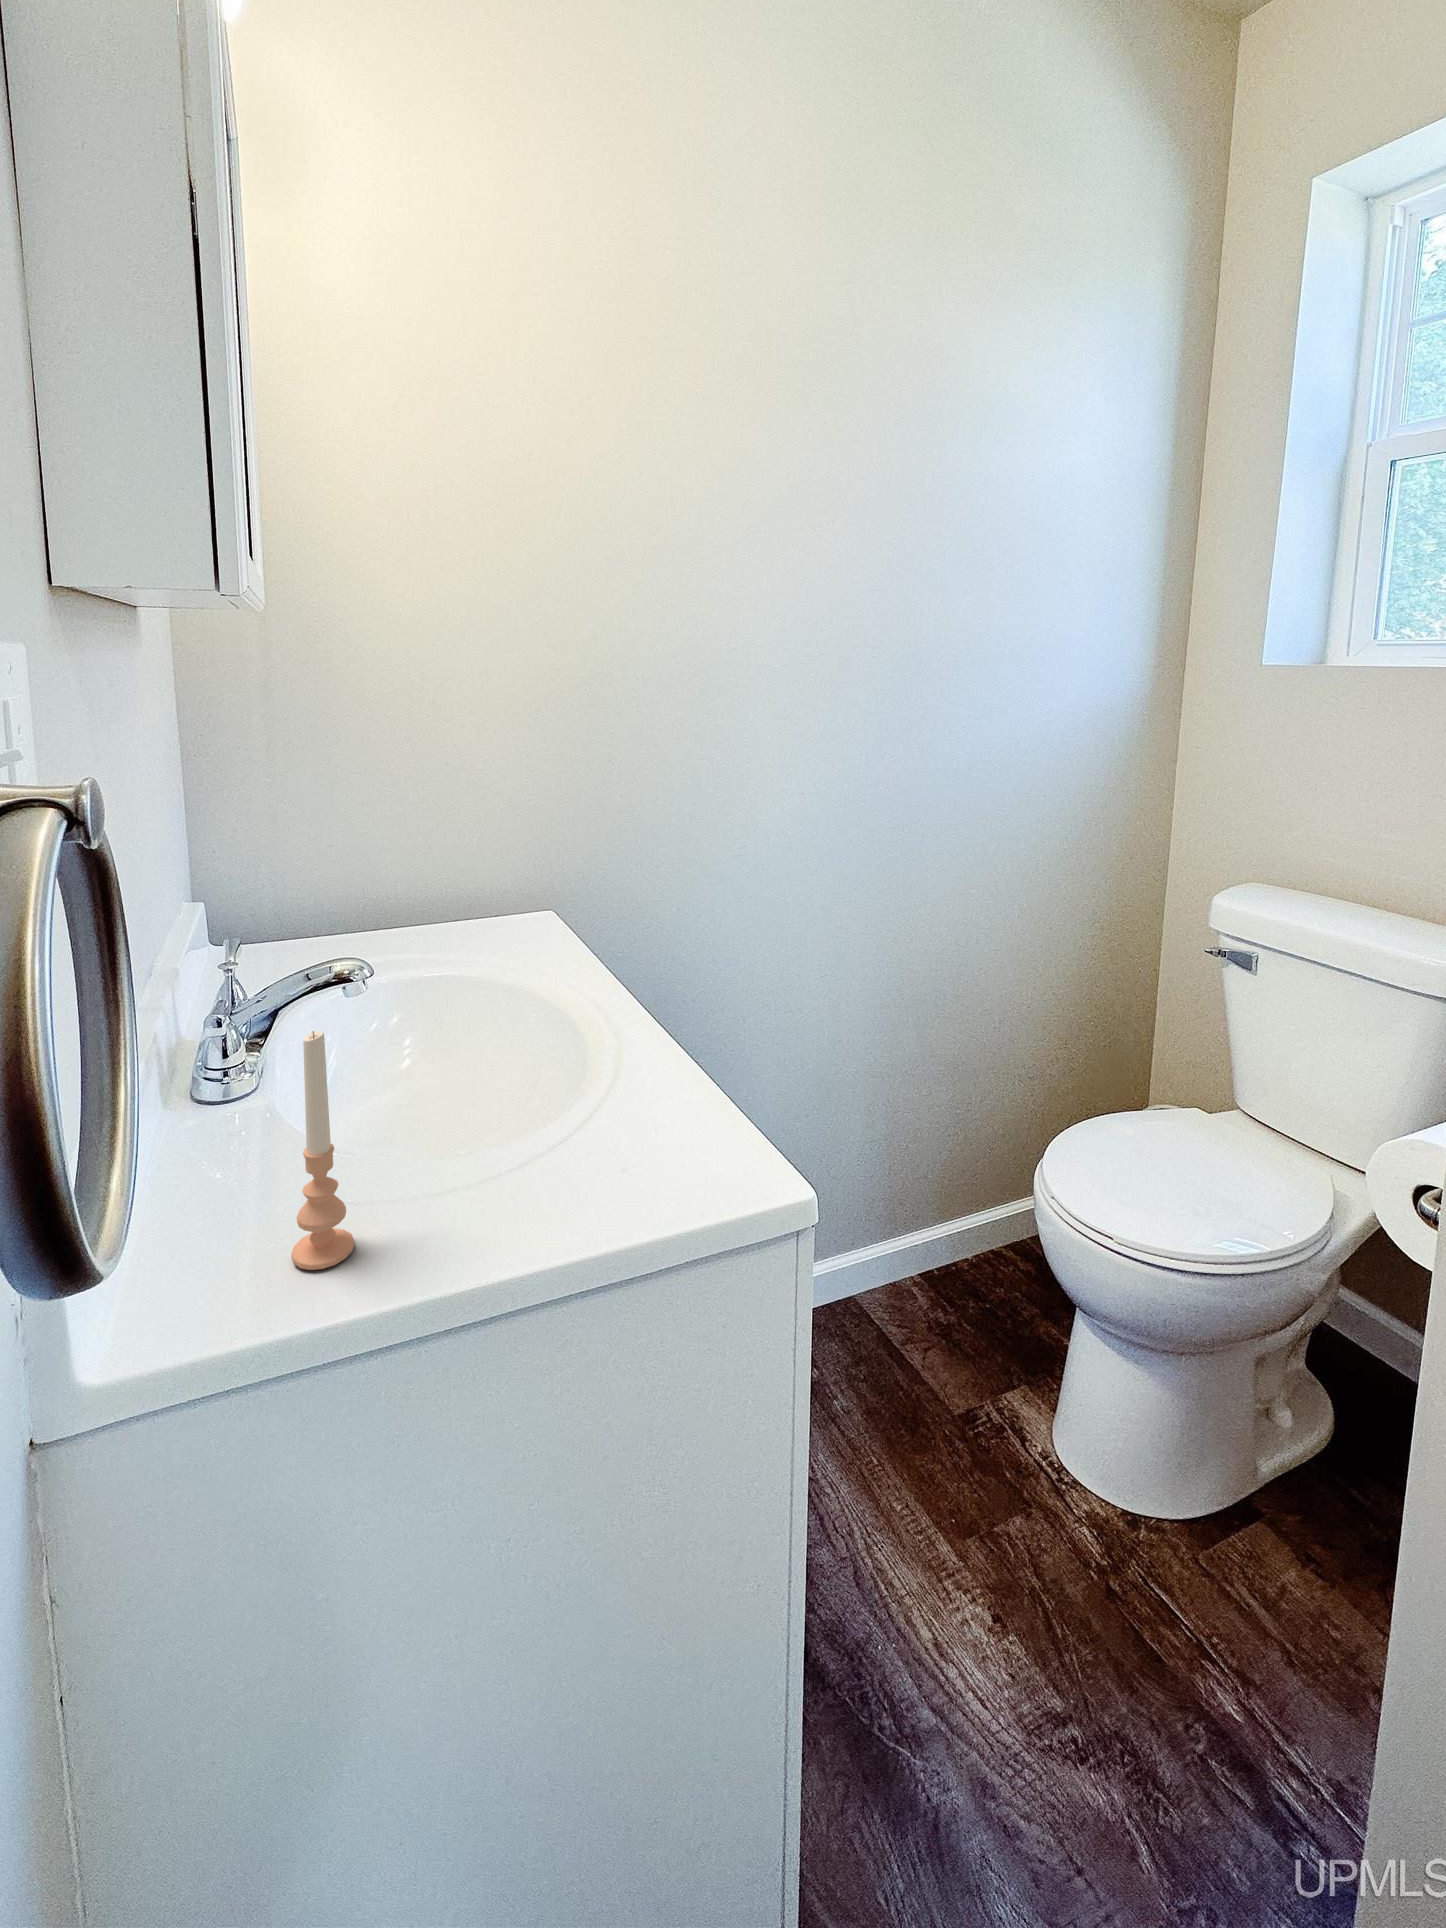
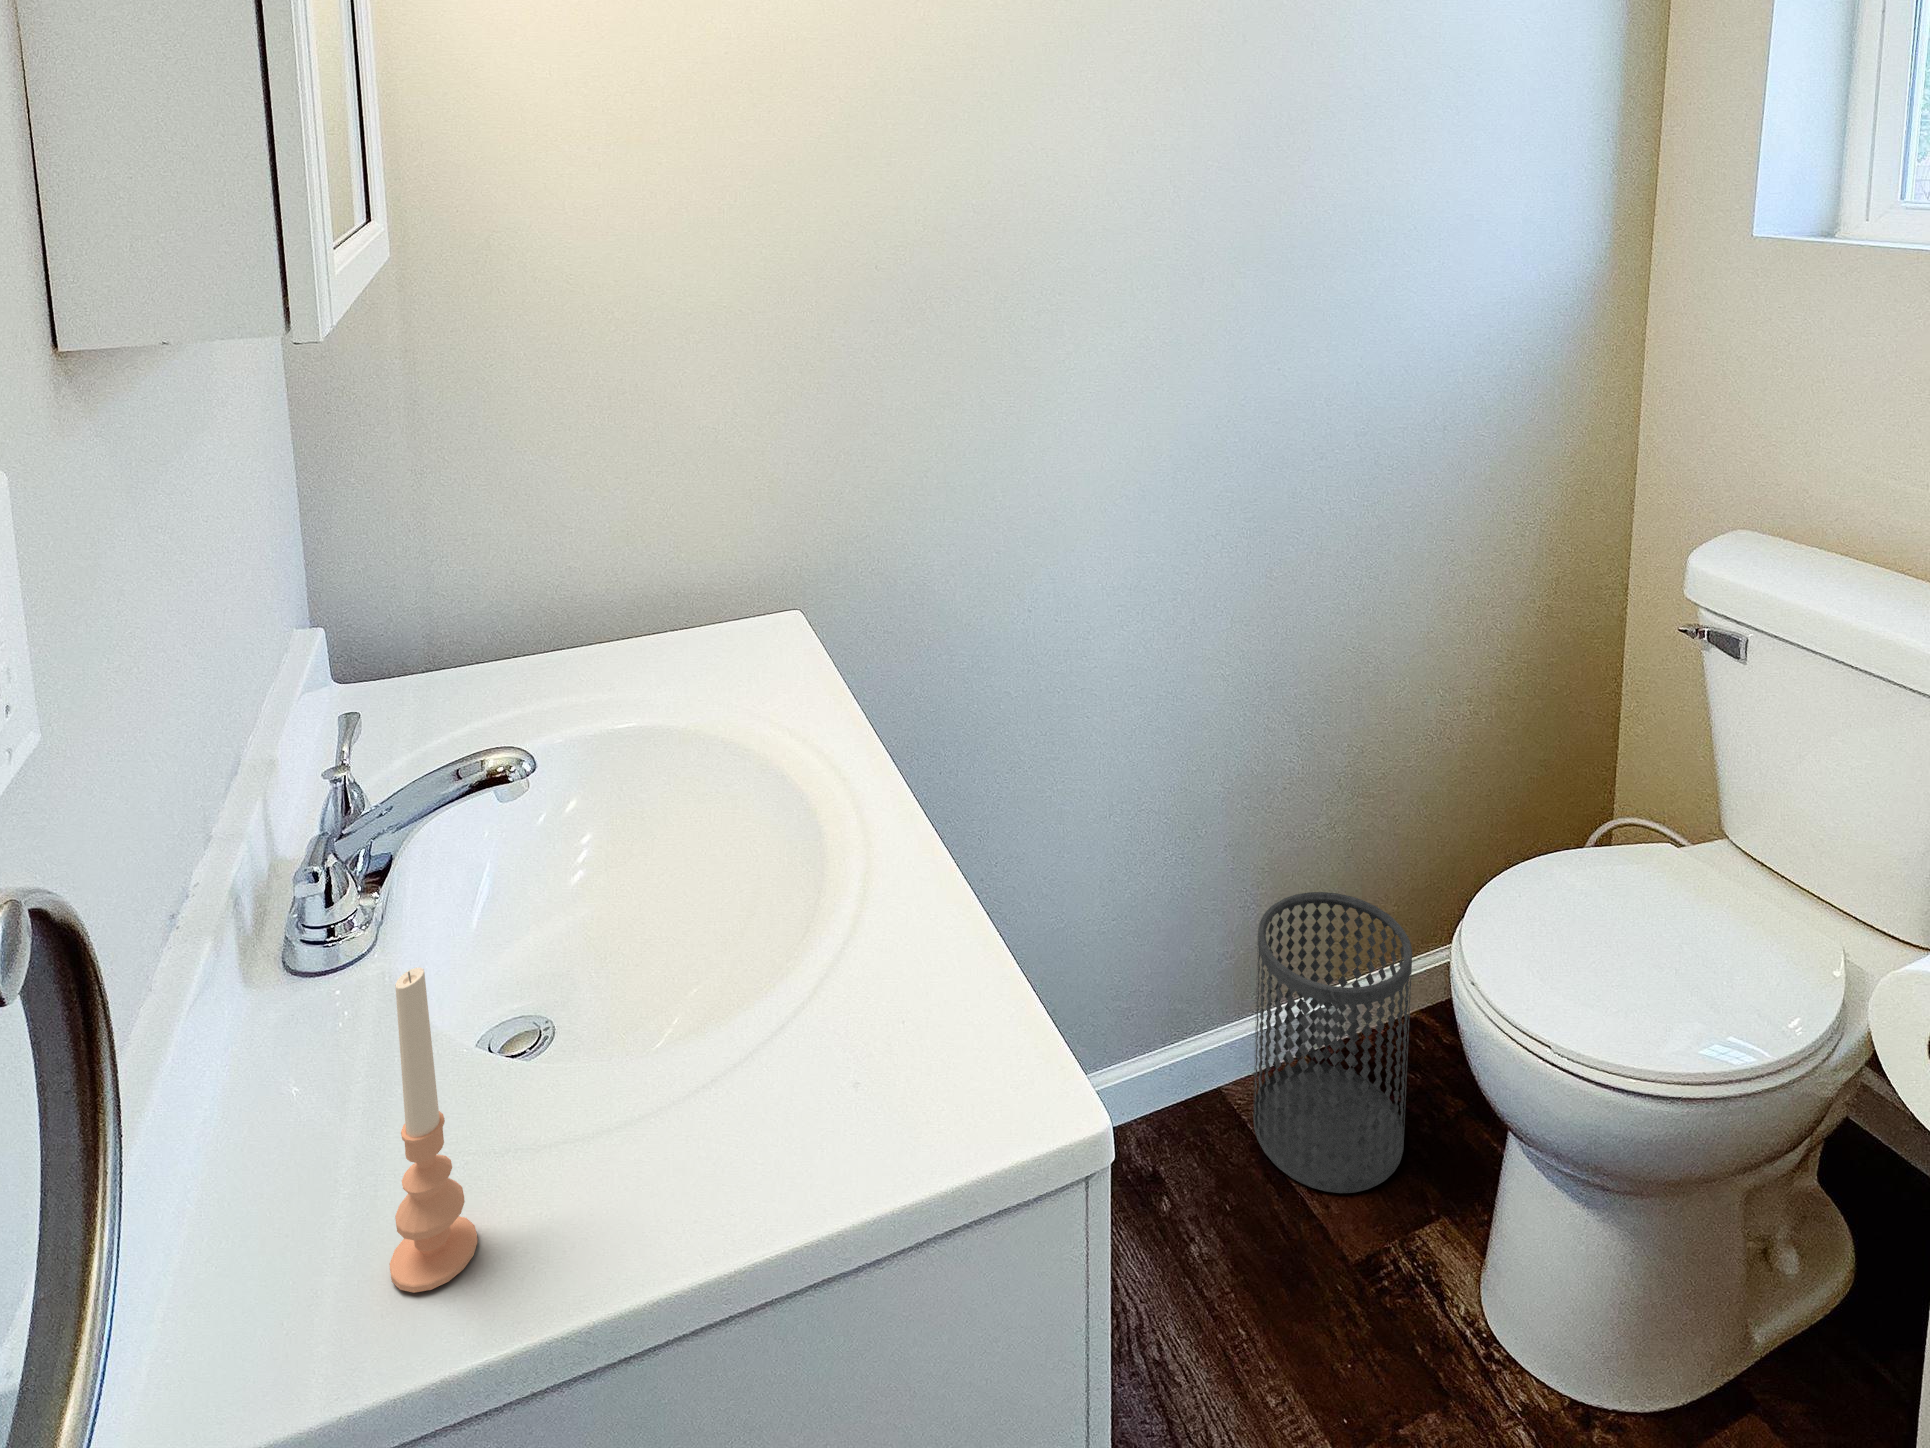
wastebasket: none [878,1150,1001,1369] -> present [1253,892,1412,1193]

